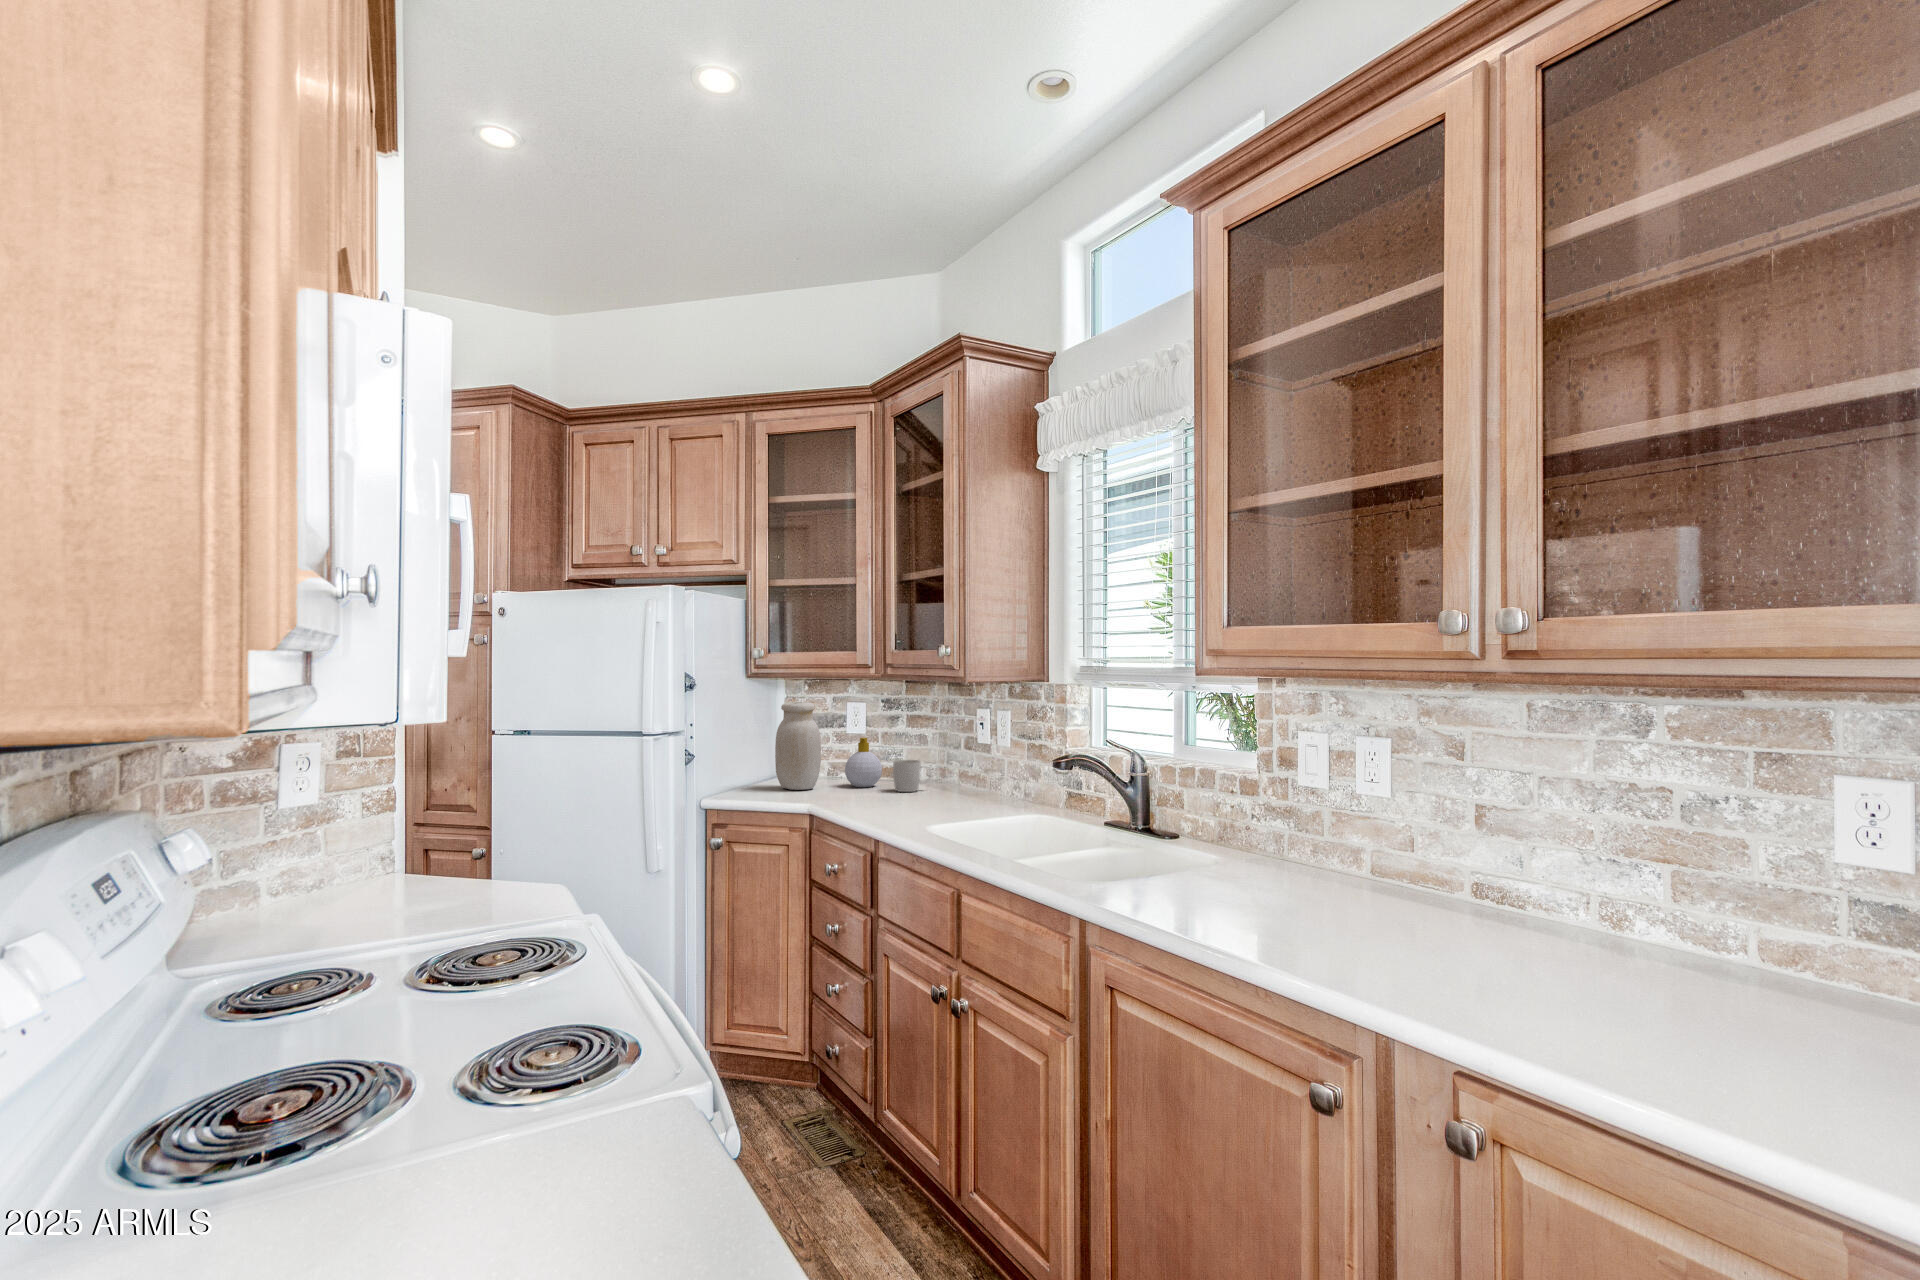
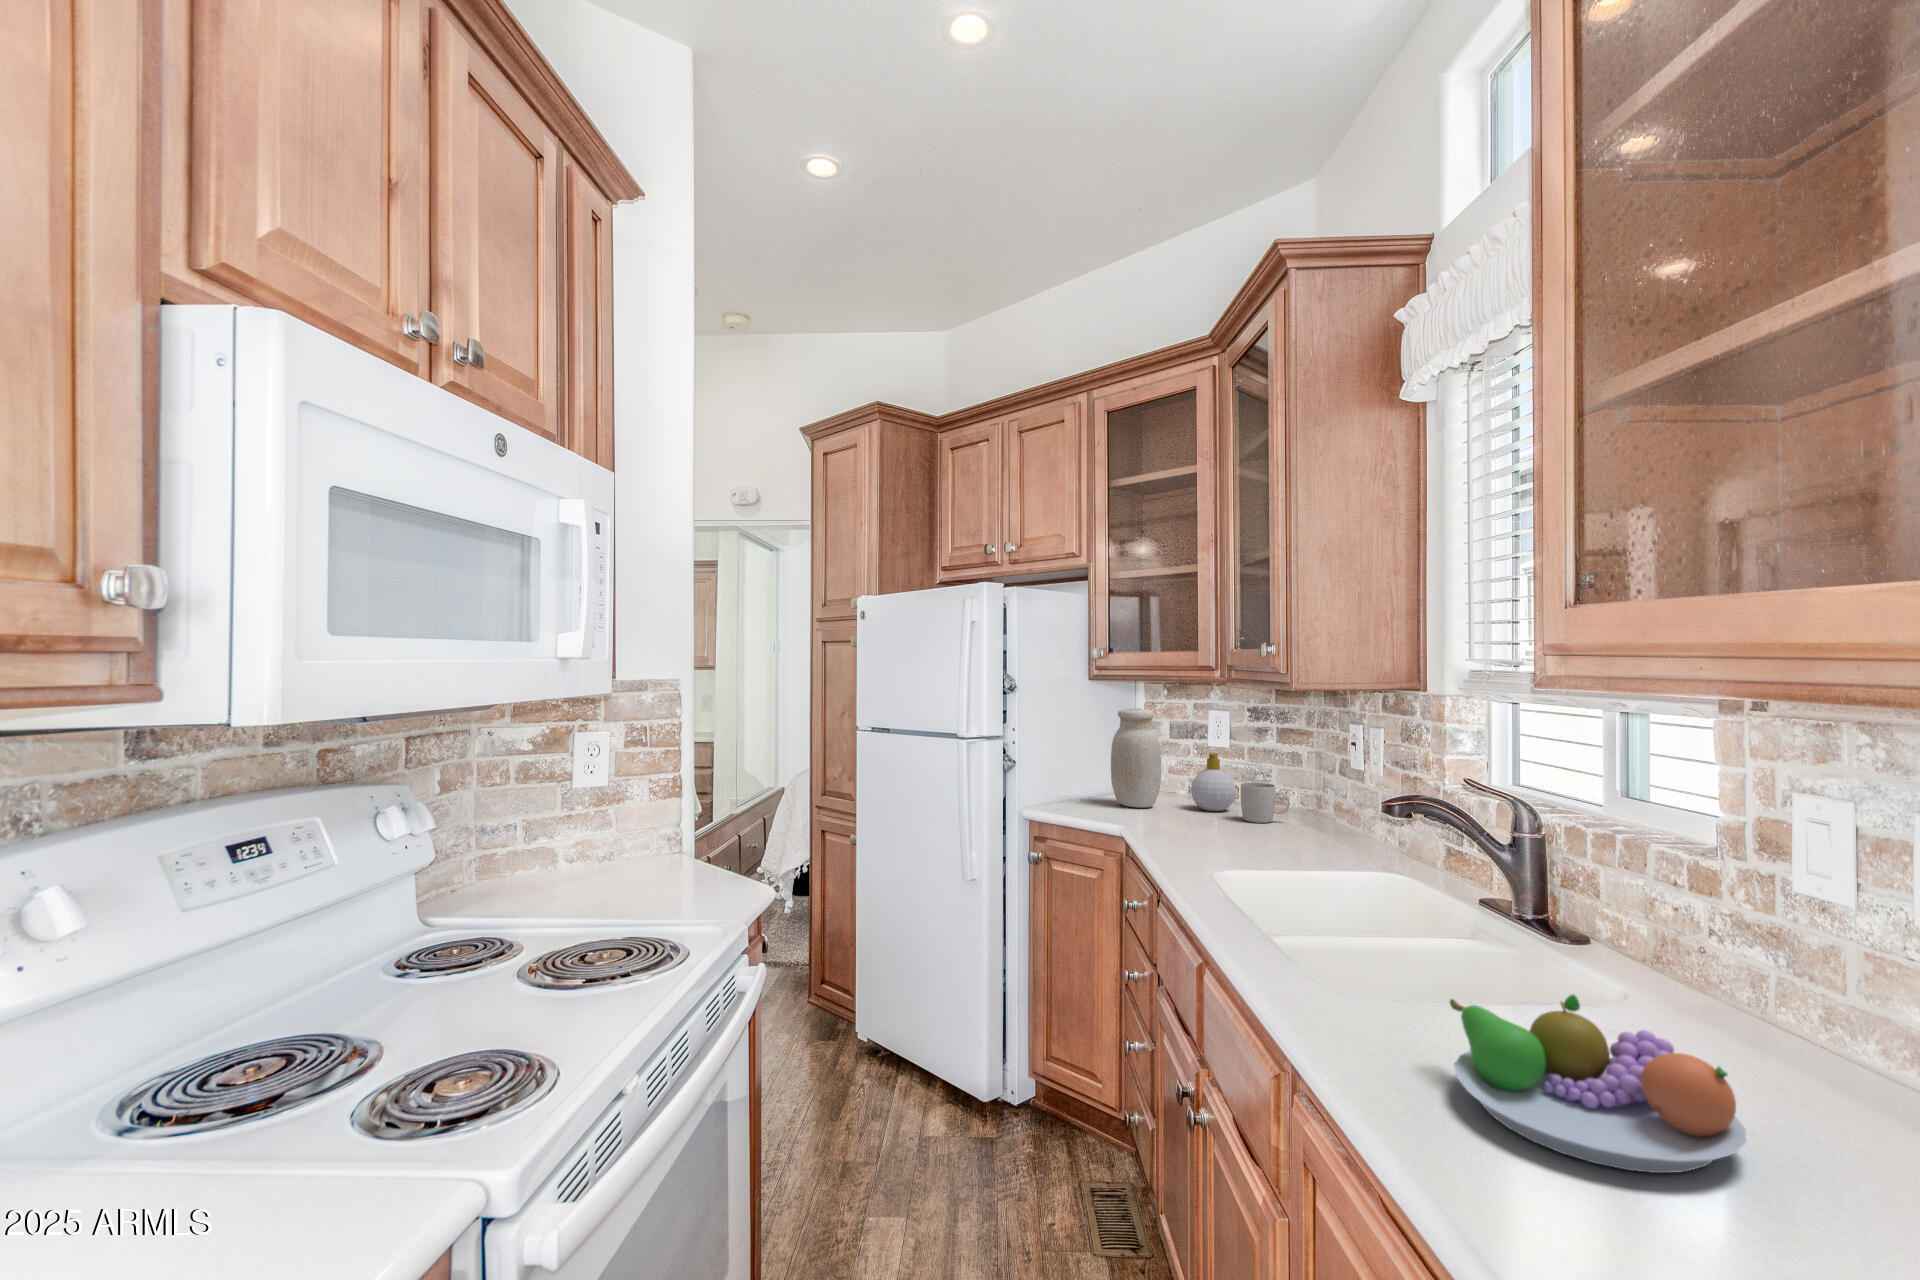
fruit bowl: none [1174,850,1327,930] -> present [1450,995,1746,1173]

